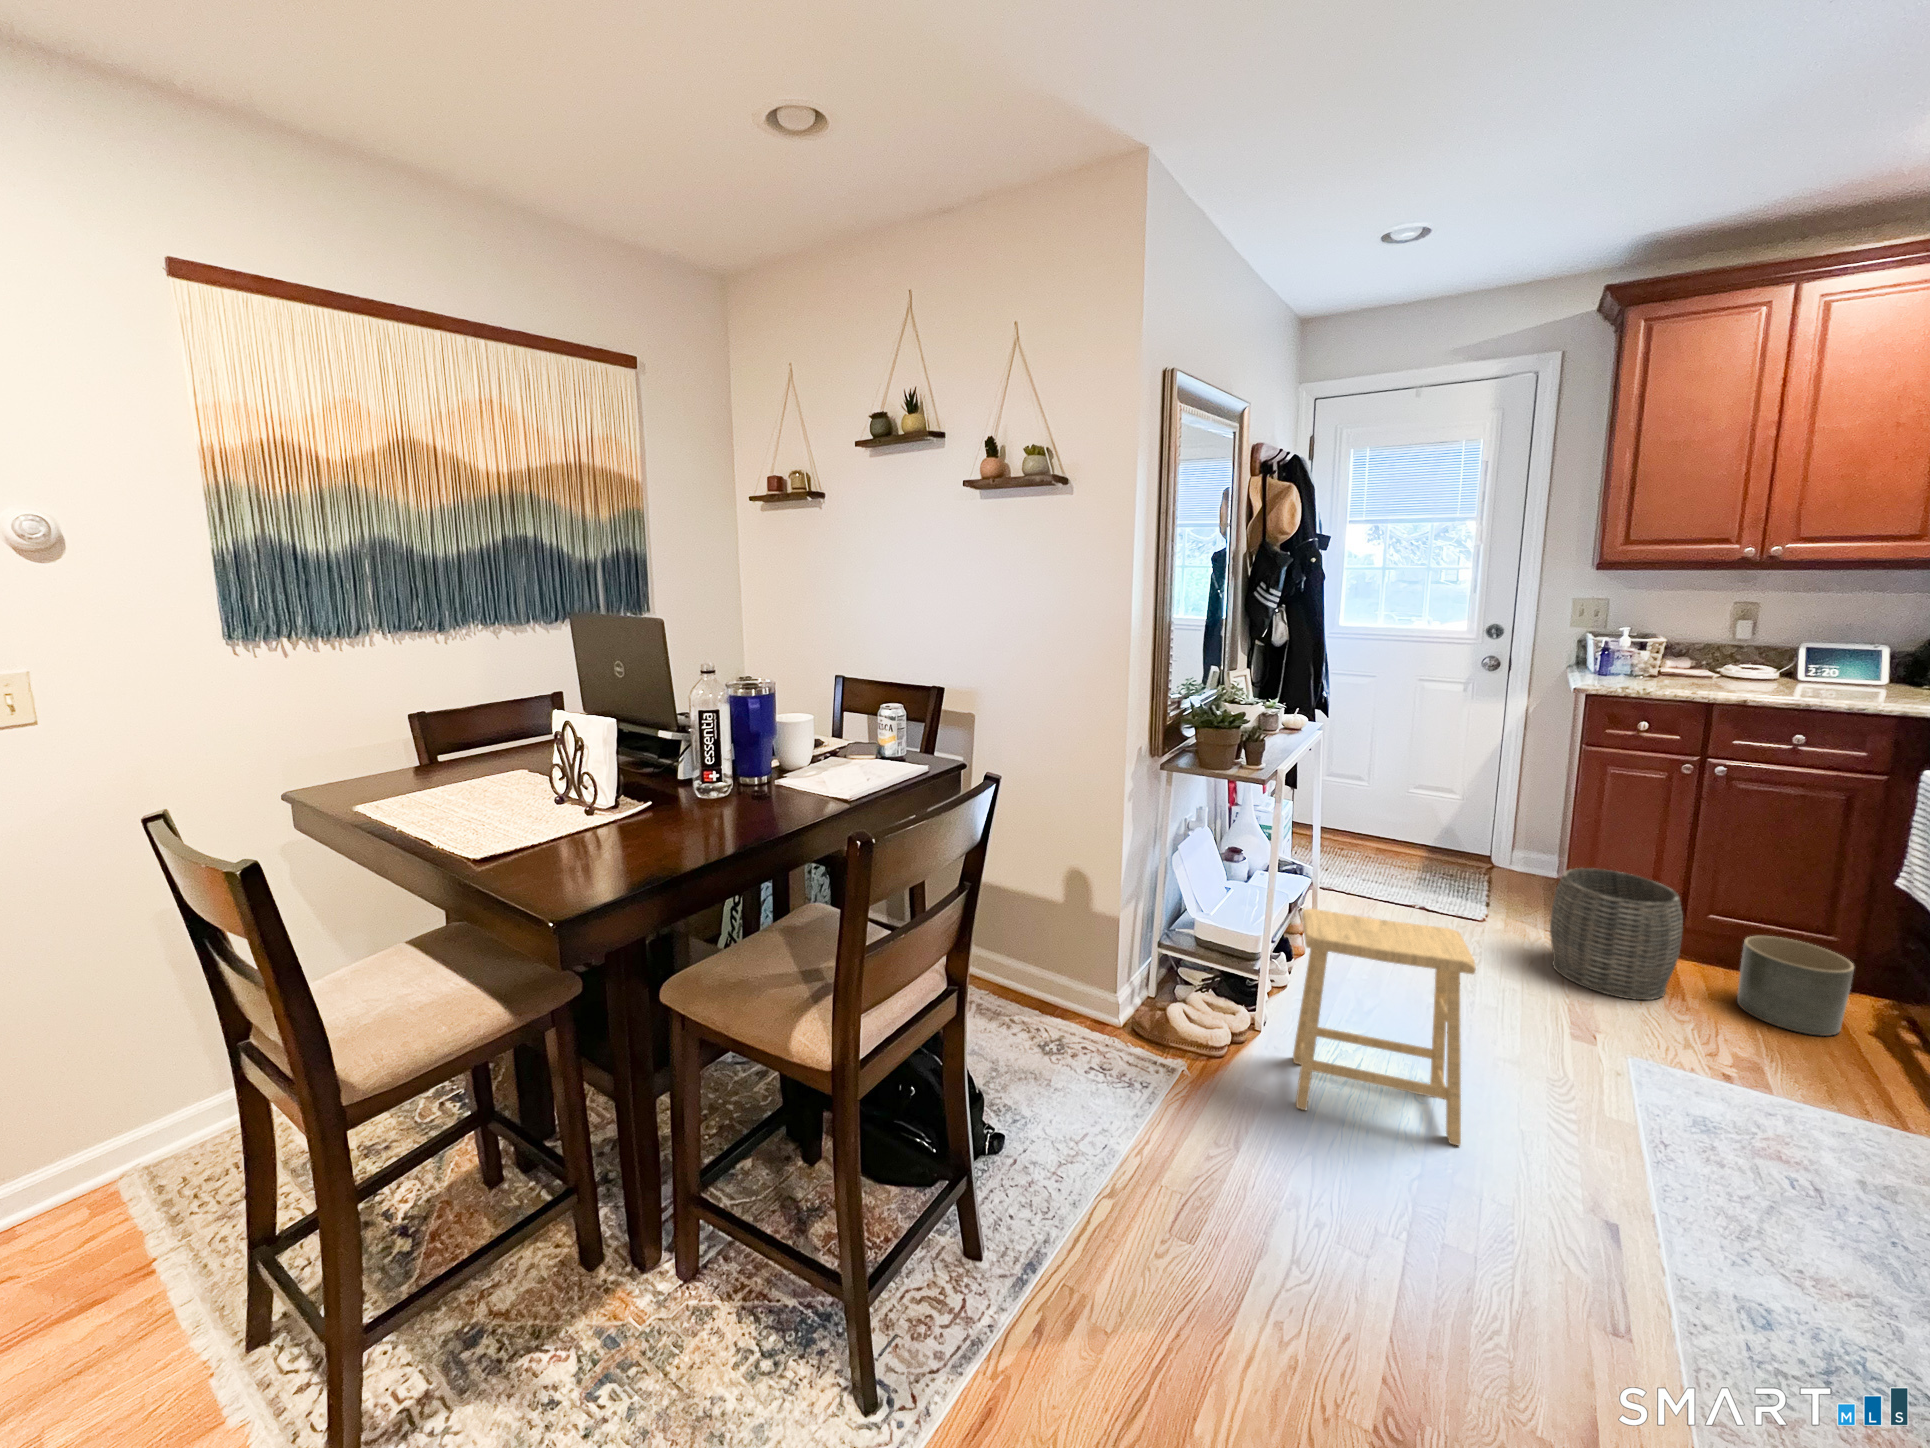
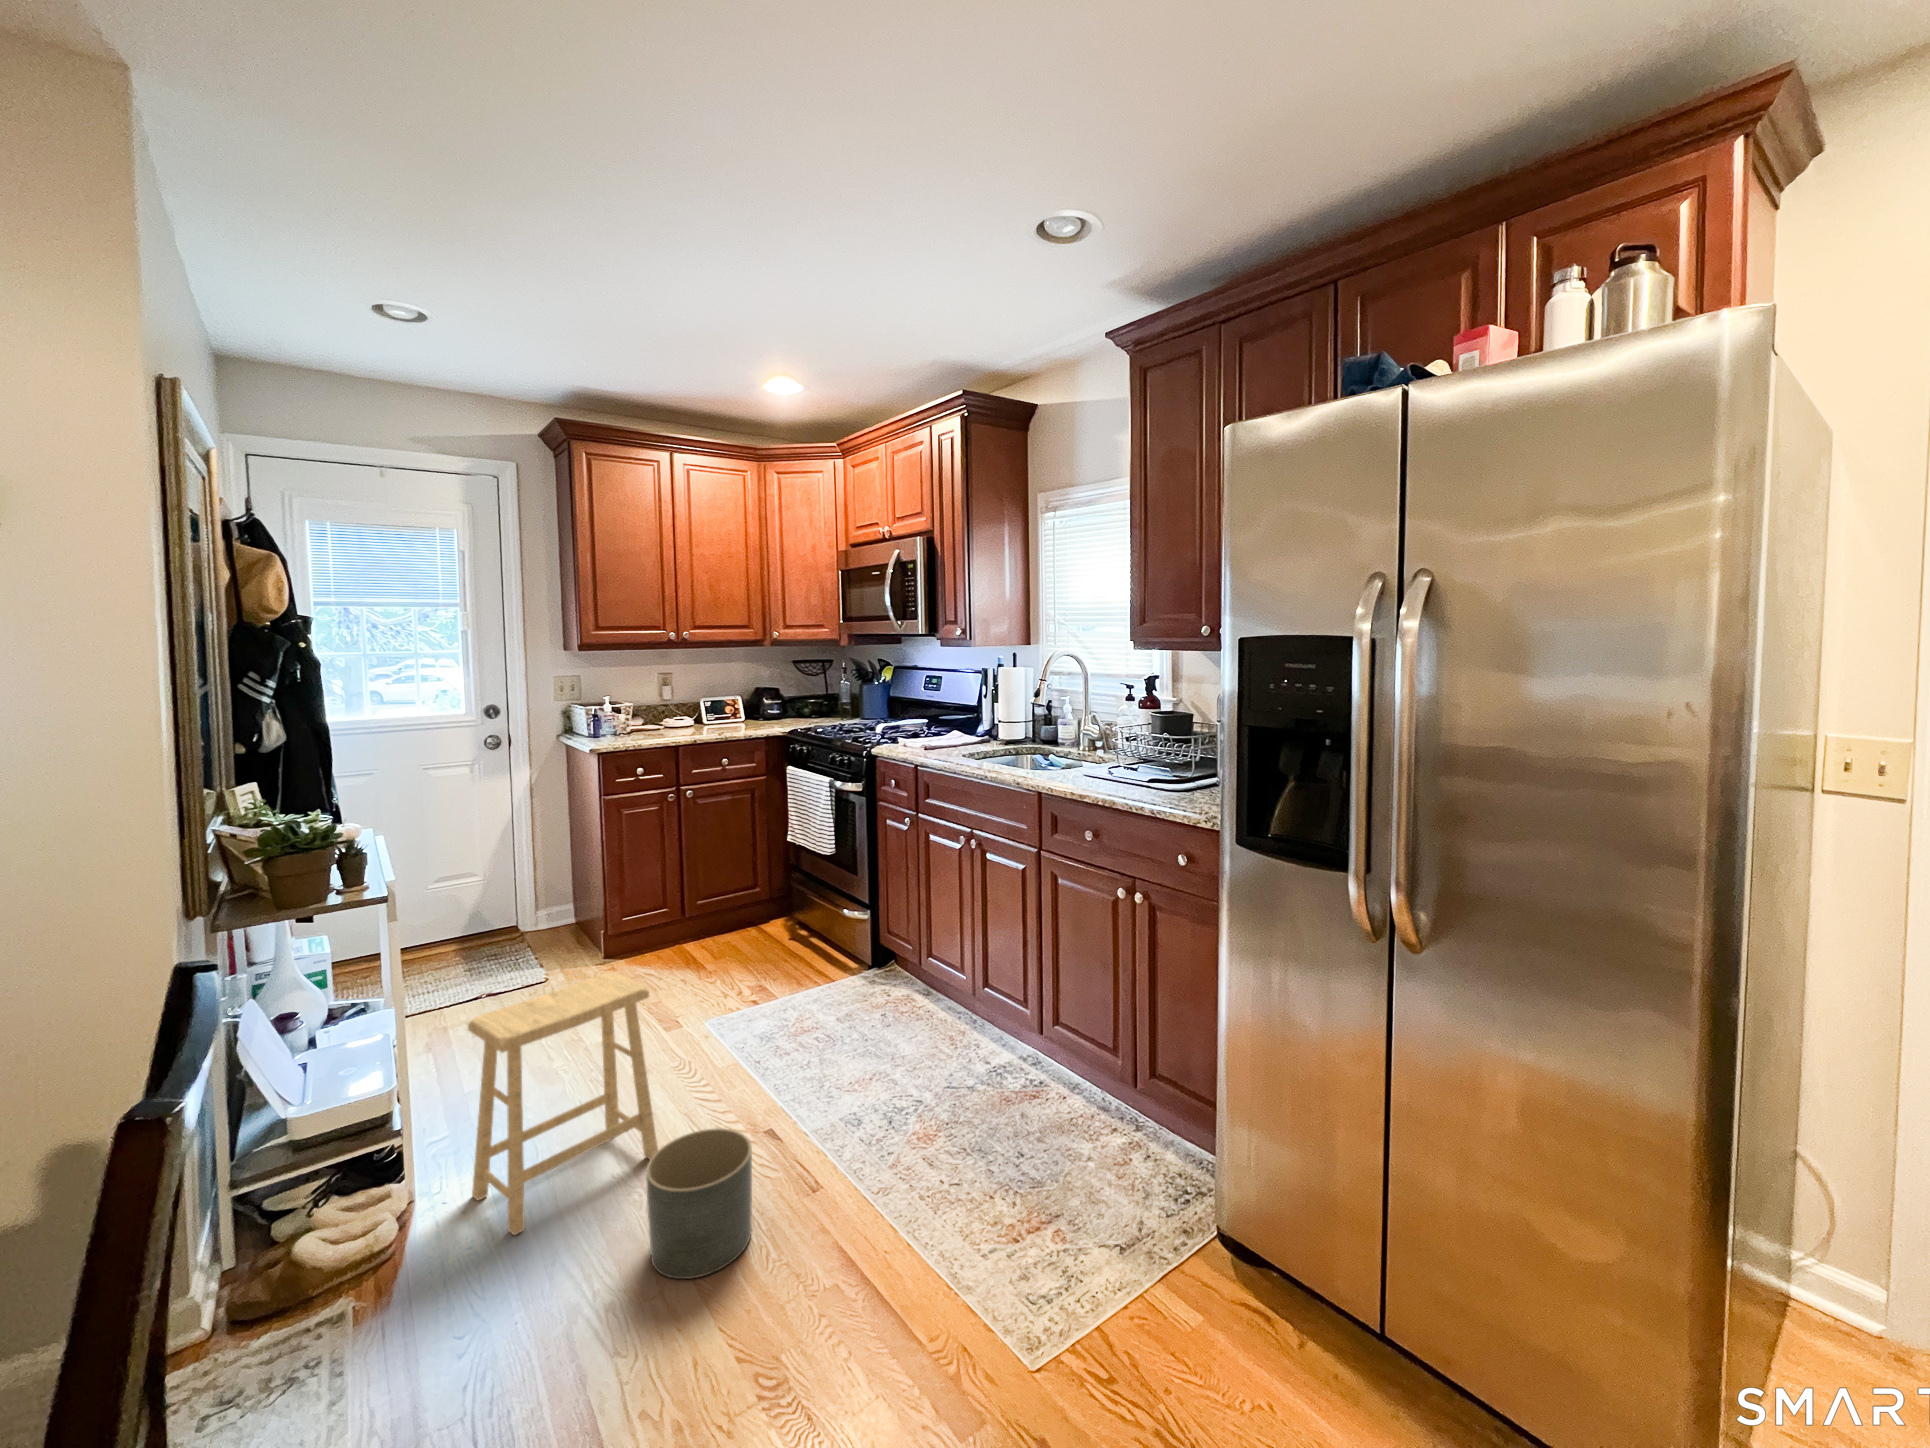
woven basket: present [1550,868,1683,1000] -> none [611,889,698,993]
planter: present [1737,936,1854,1036] -> present [646,1128,752,1279]

